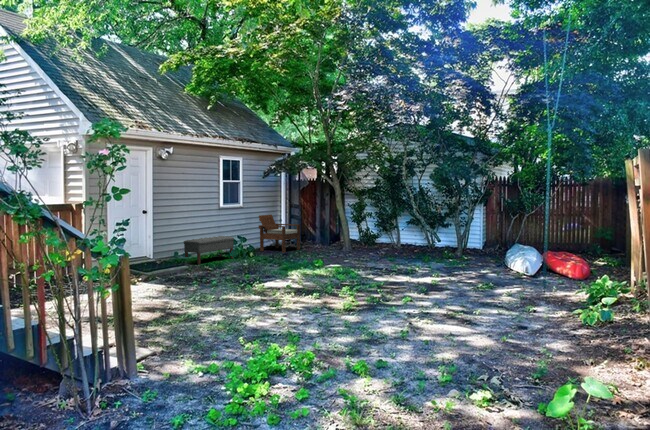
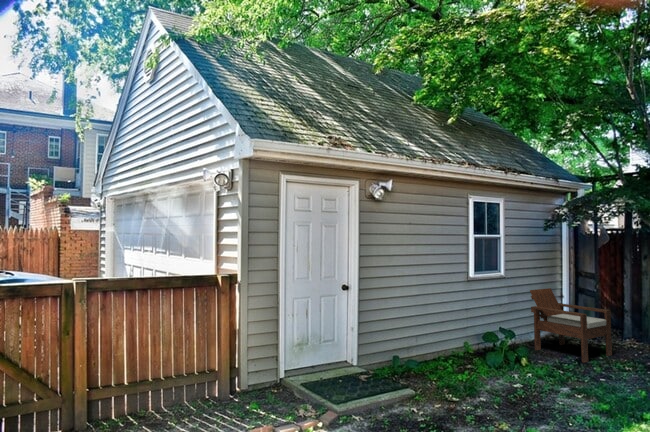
bench: present [184,236,234,265] -> none [409,326,495,384]

